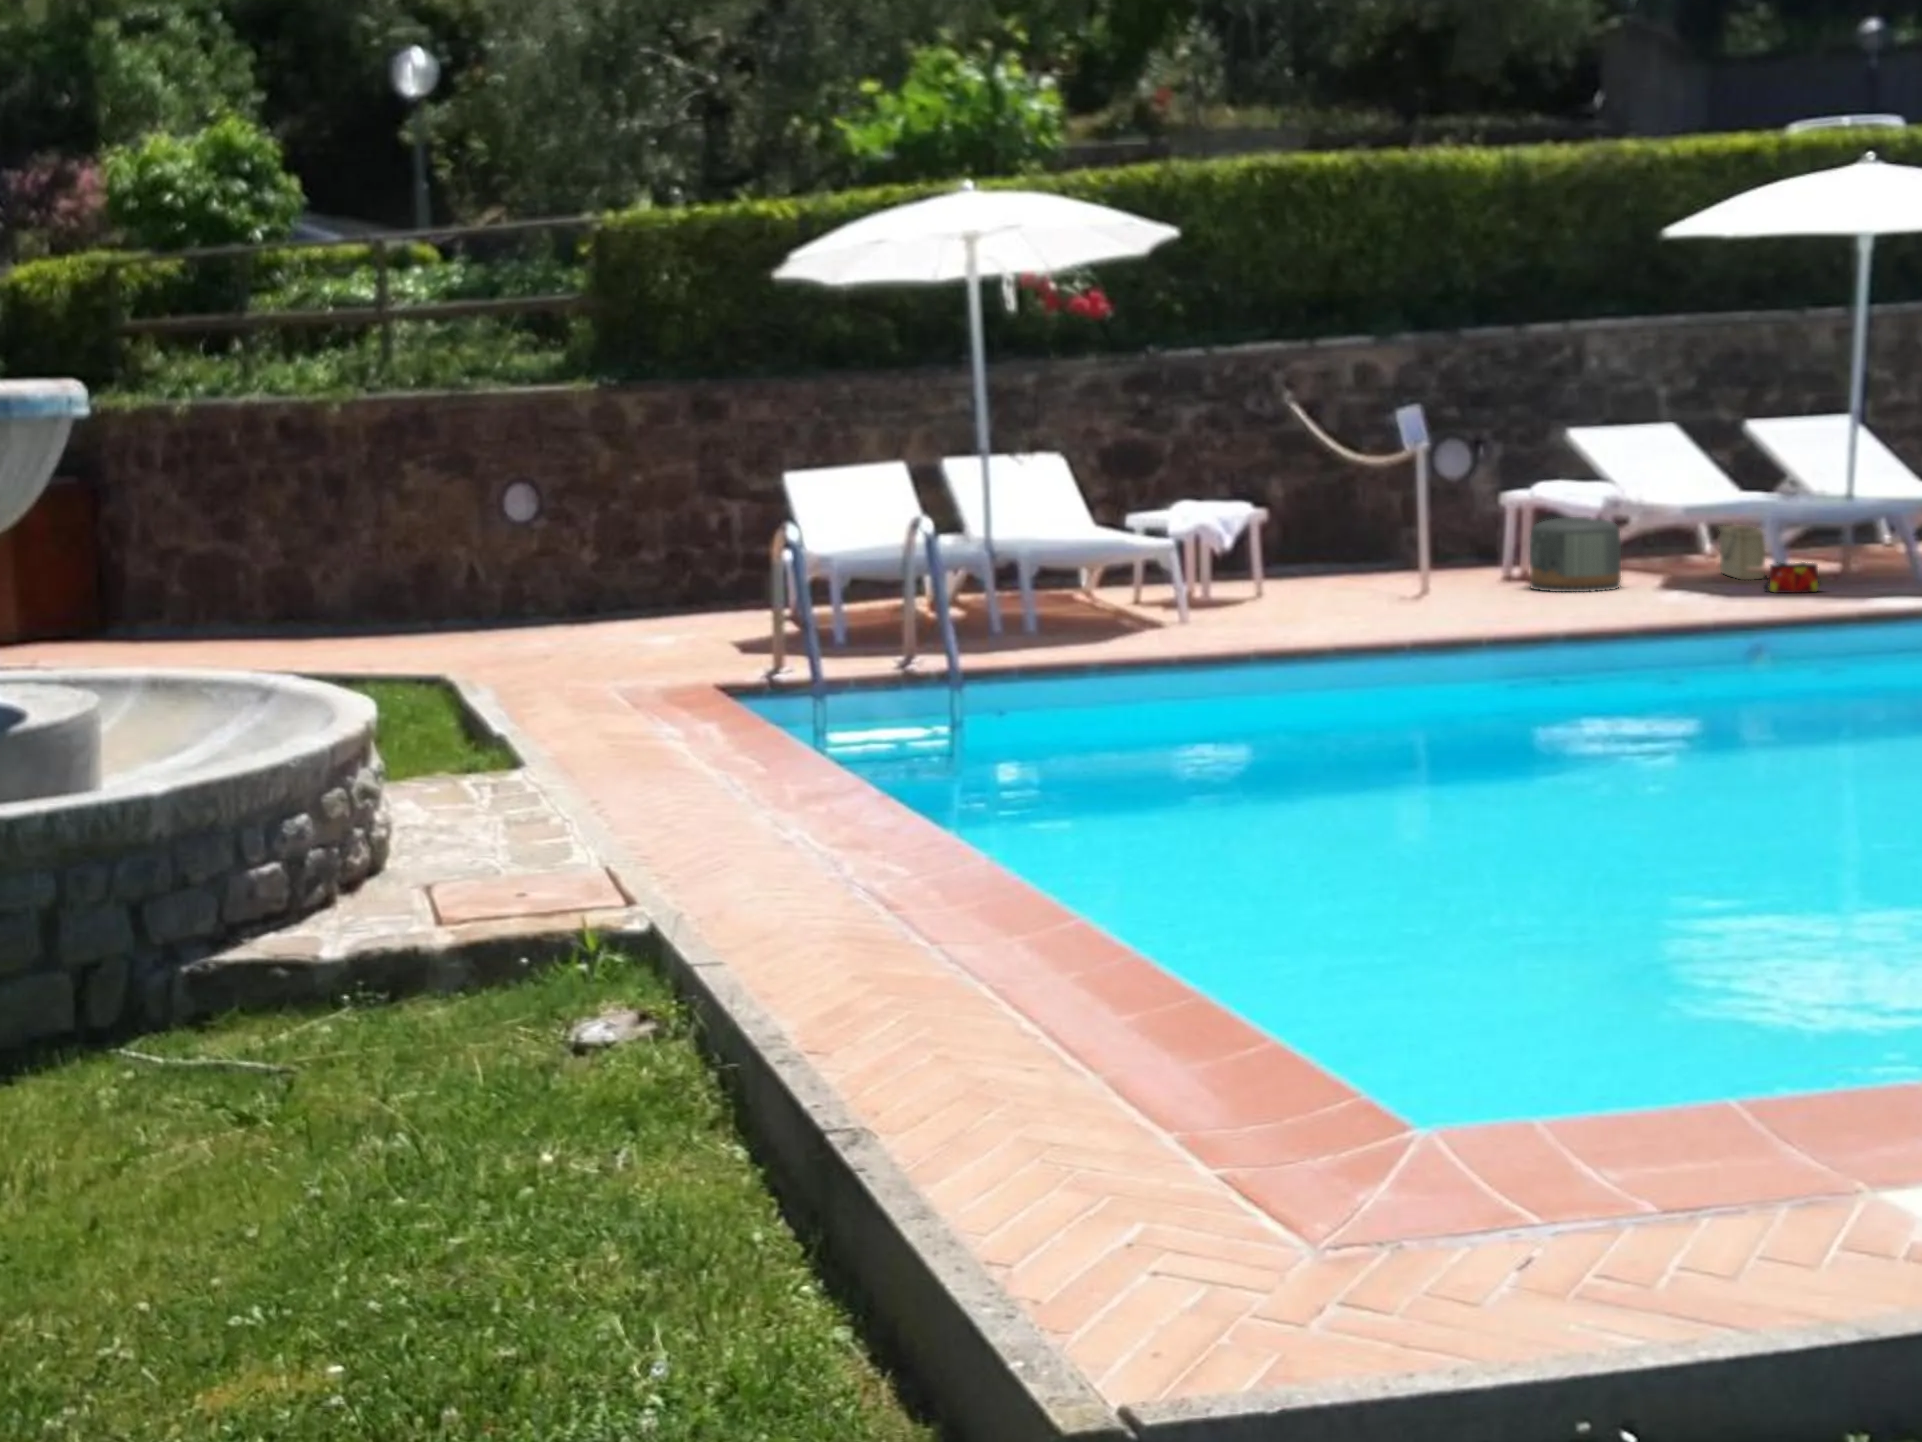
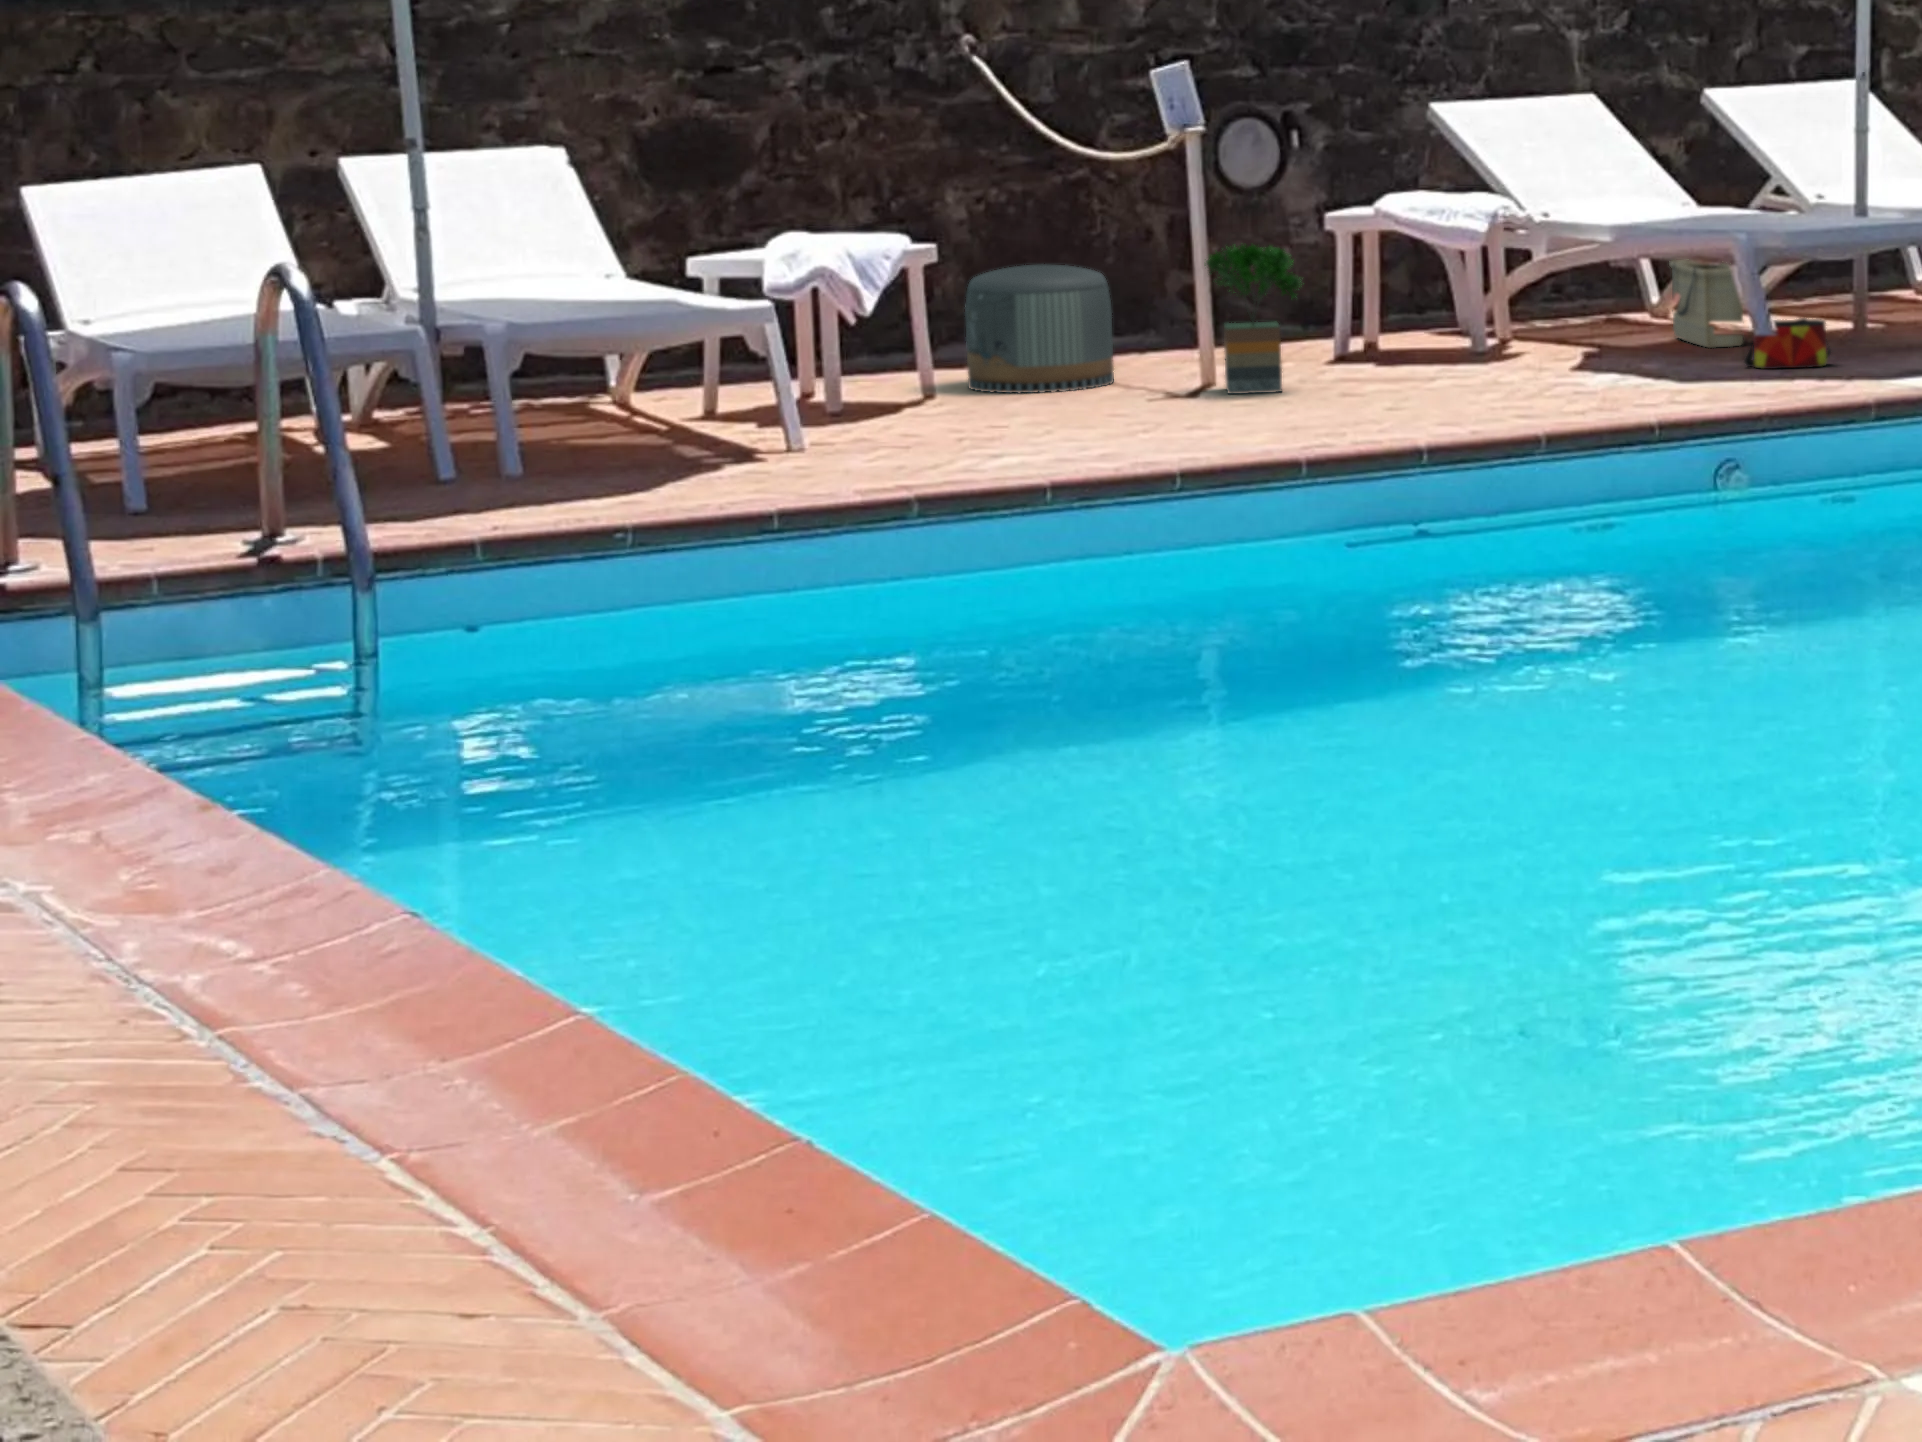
potted tree: none [1424,512,1486,600] -> present [1205,245,1301,394]
pouf: present [1530,517,1621,592] -> present [965,264,1114,393]

